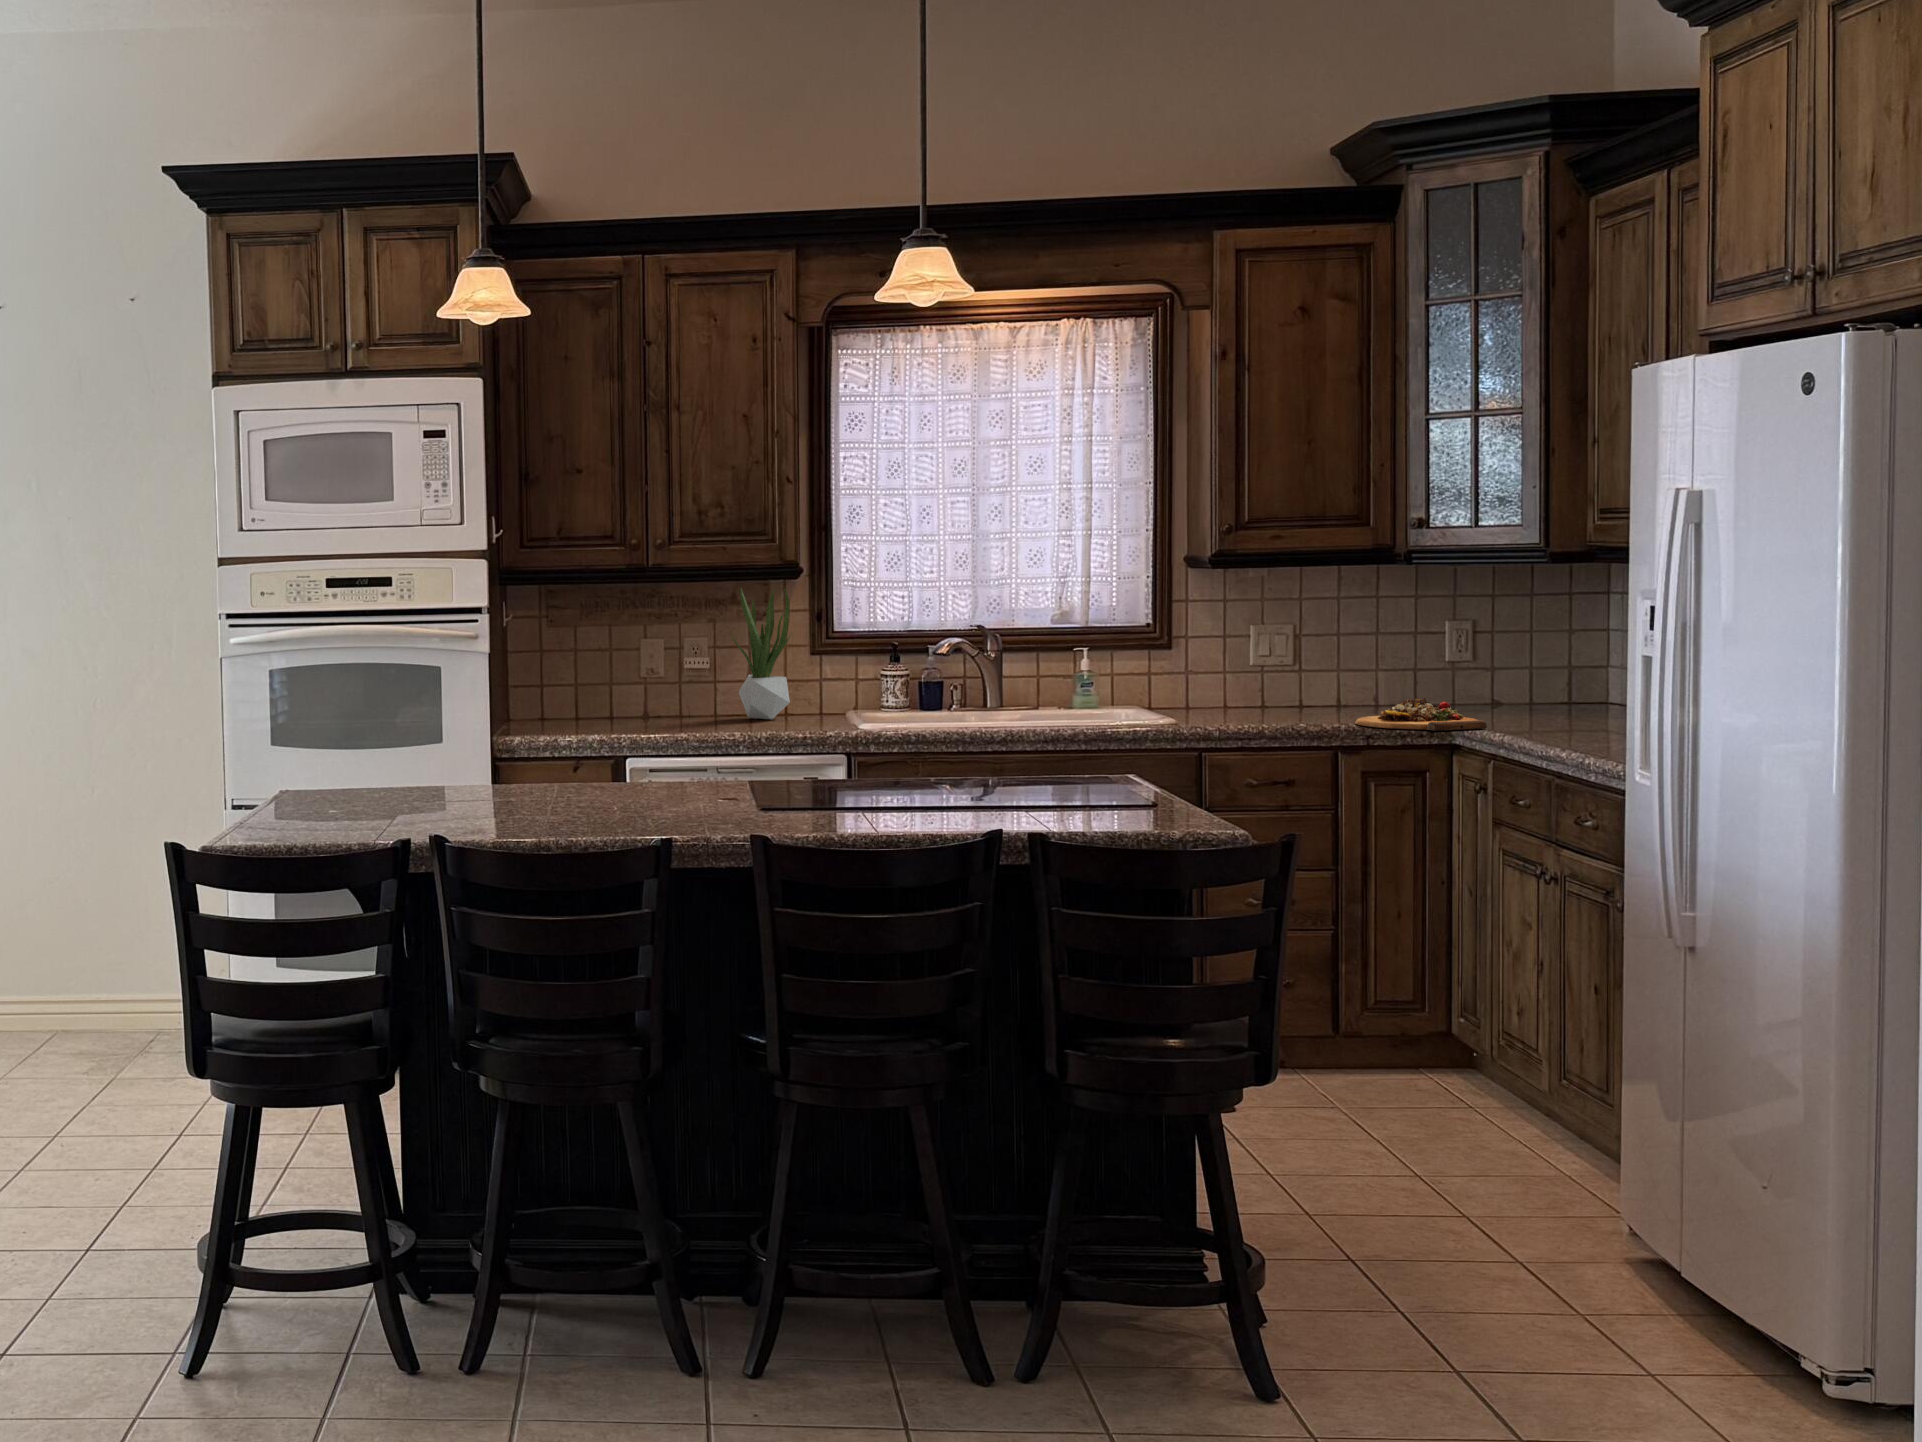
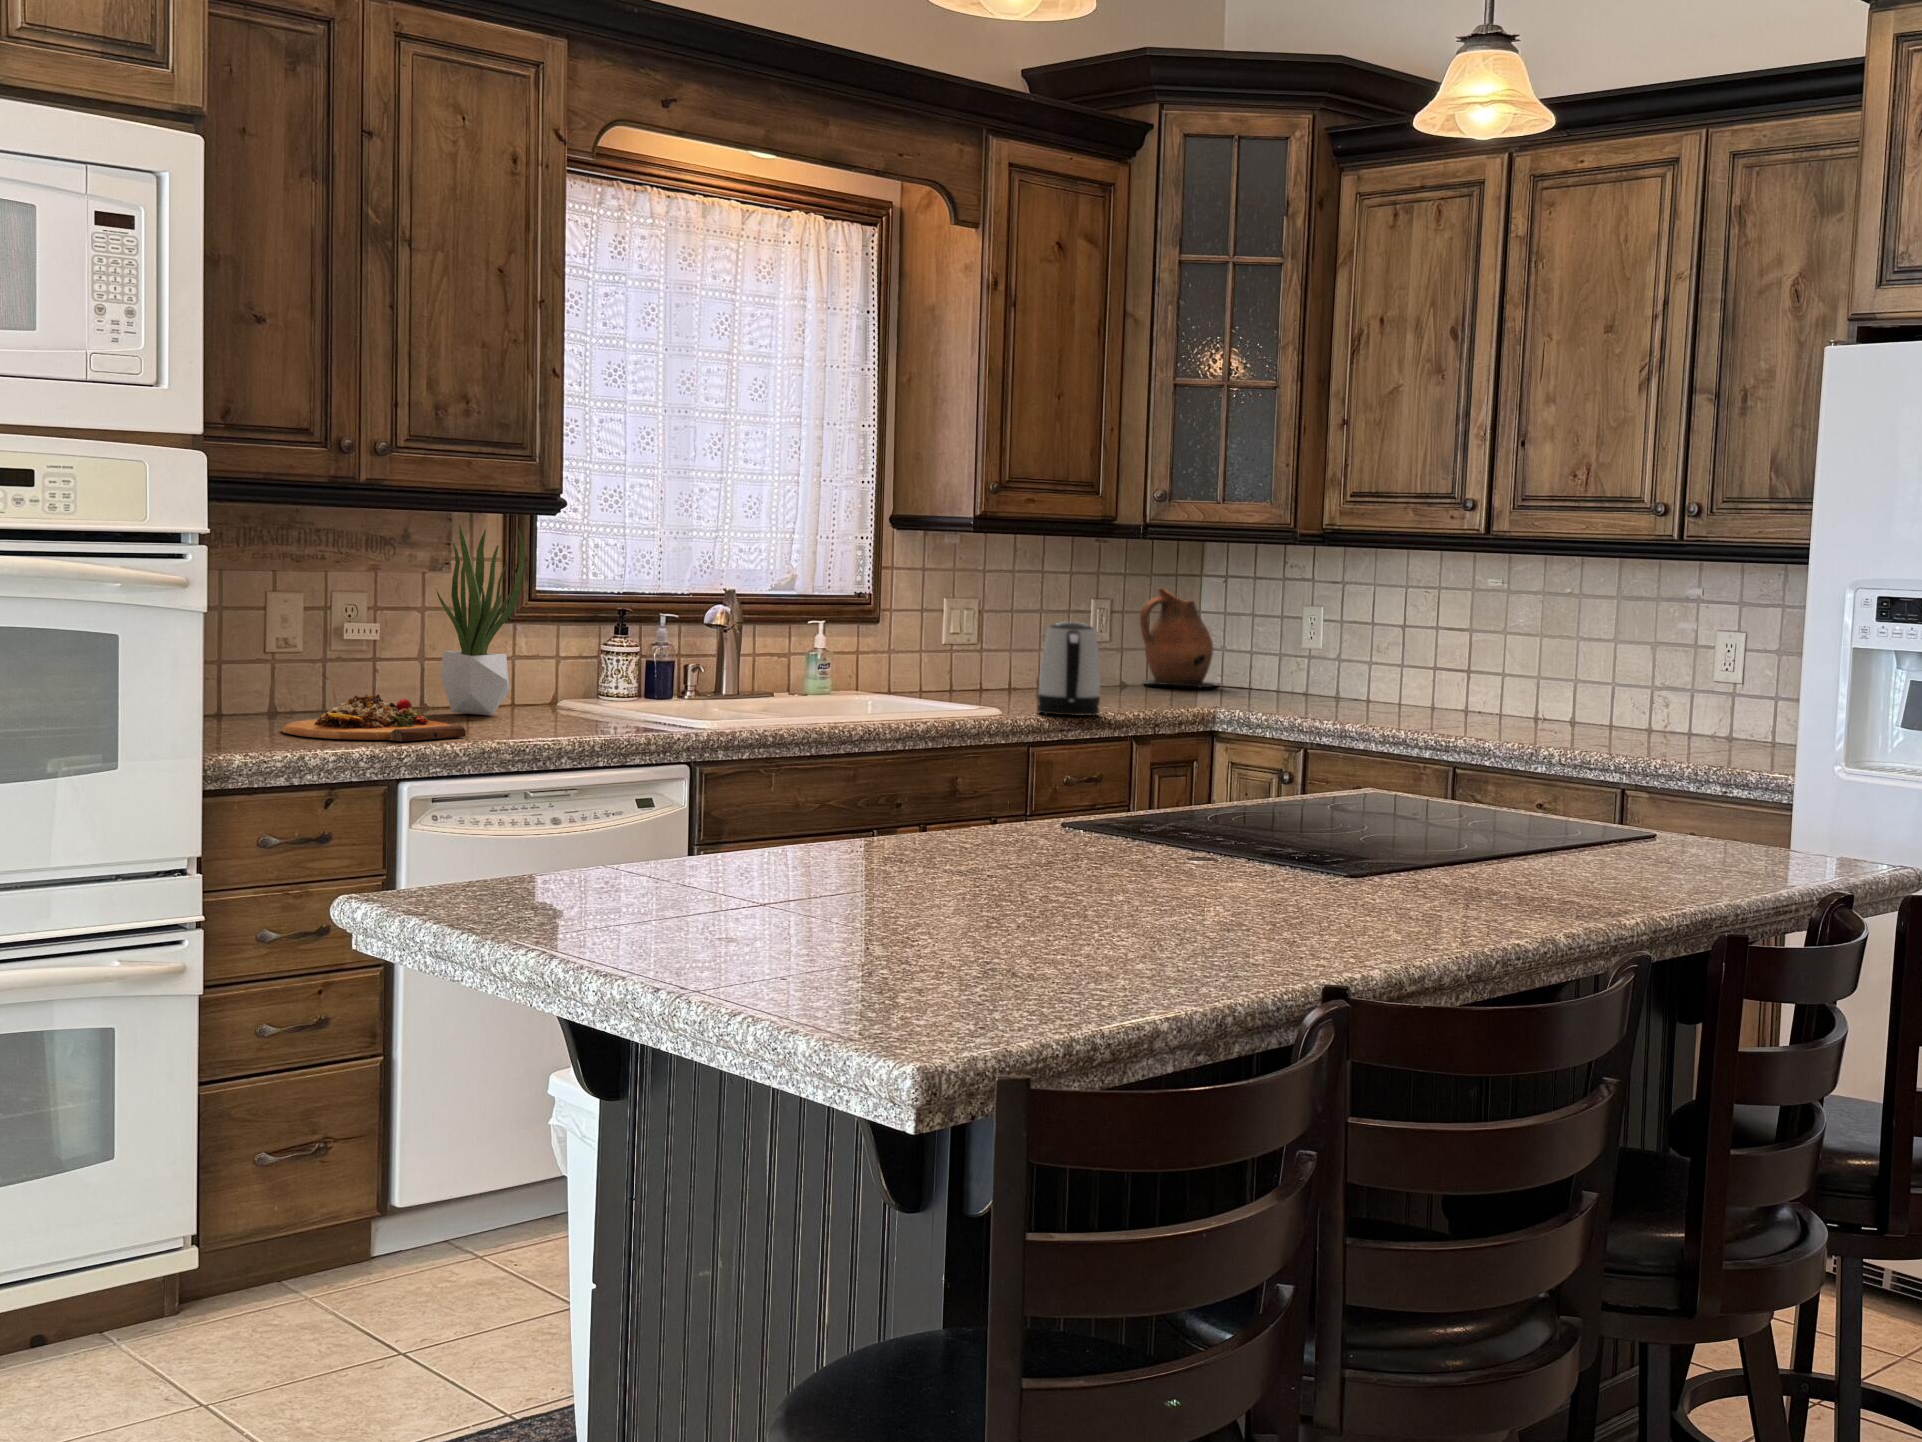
ceramic pitcher: none [1476,609,1577,705] -> present [1140,588,1219,688]
kettle: none [1224,646,1282,727] -> present [1037,622,1100,716]
cutting board: present [1355,698,1487,731] -> present [282,694,466,741]

